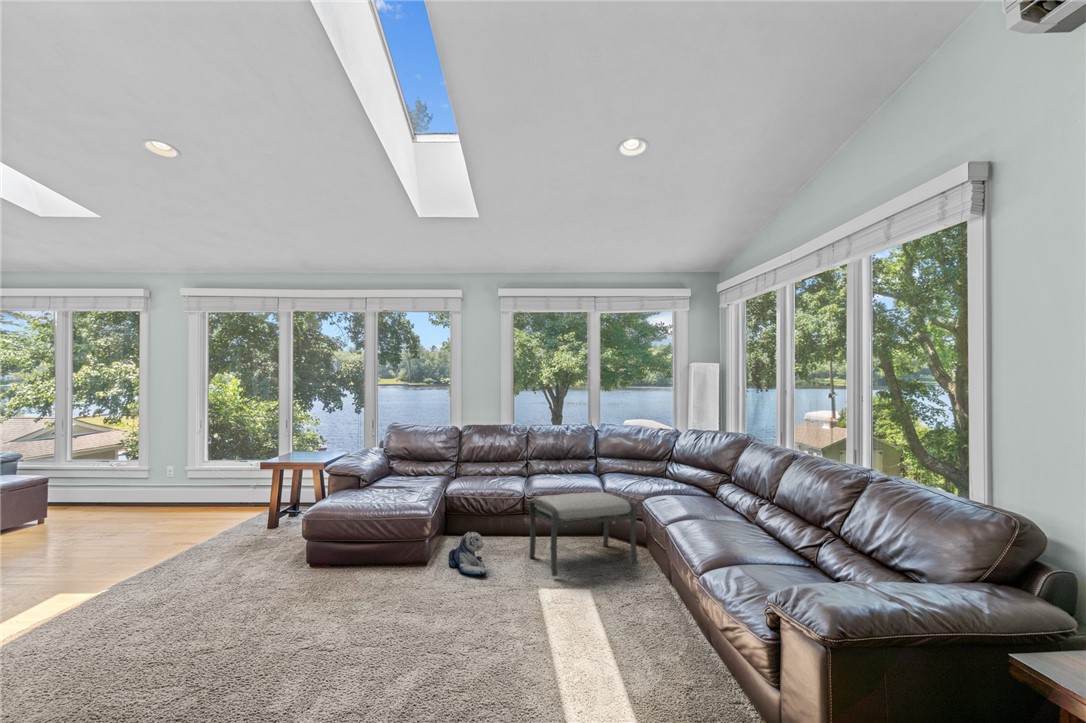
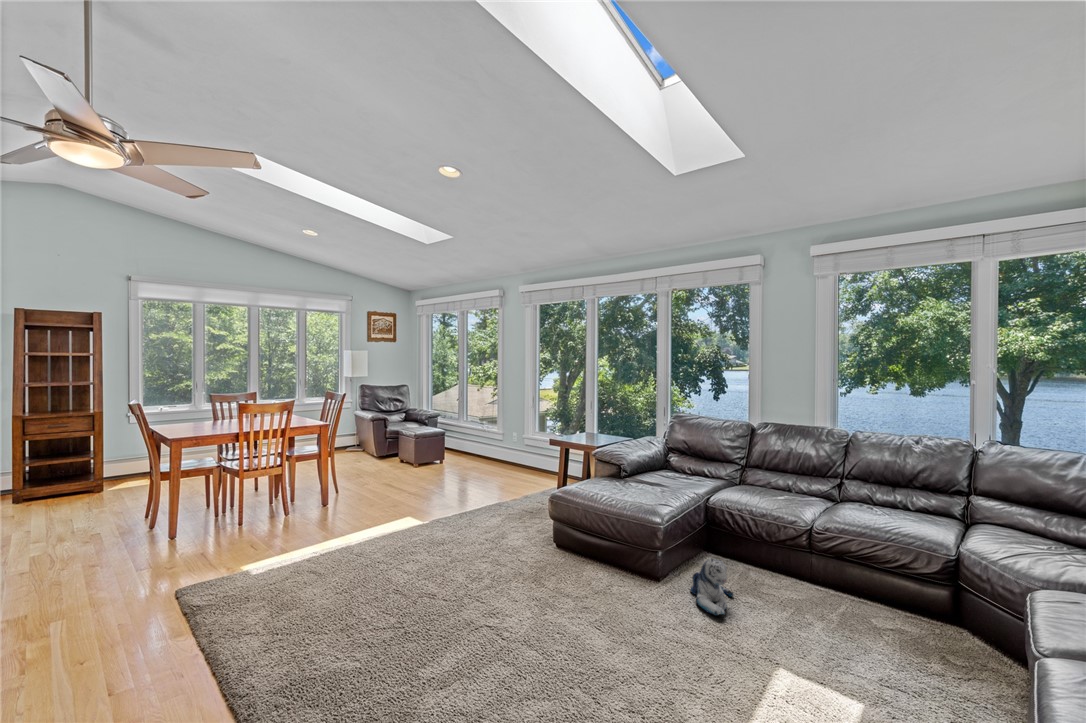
ottoman: present [529,492,638,576] -> none [801,537,999,697]

